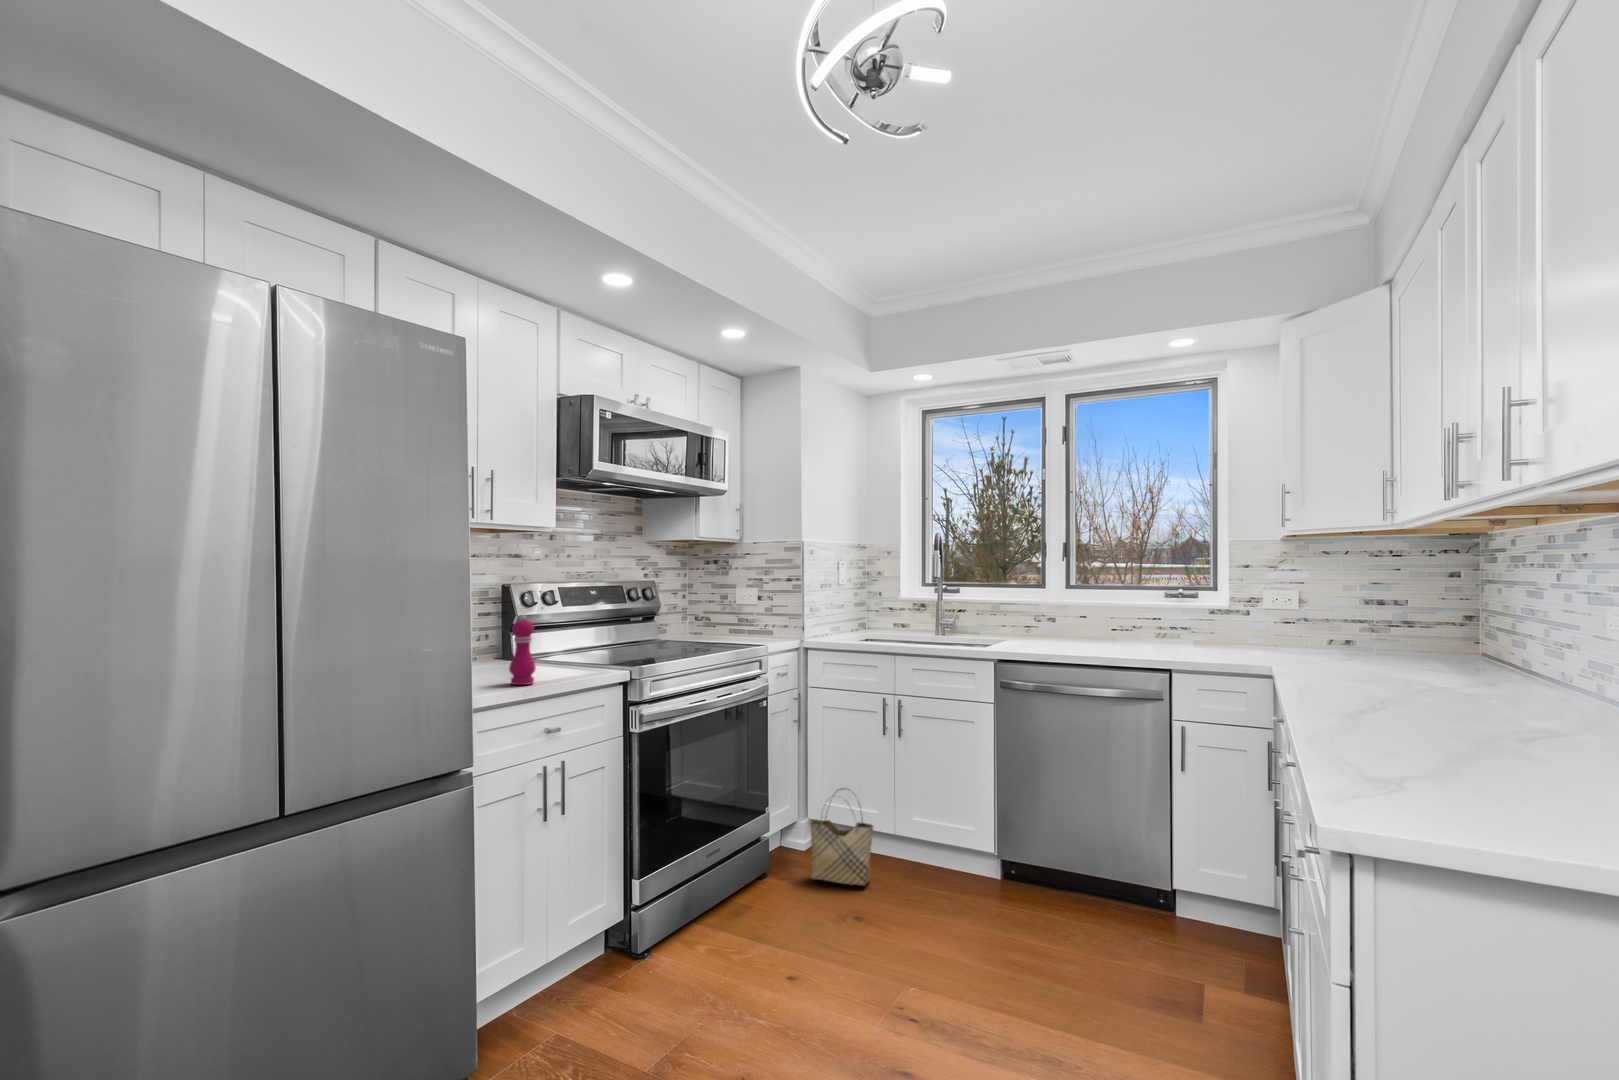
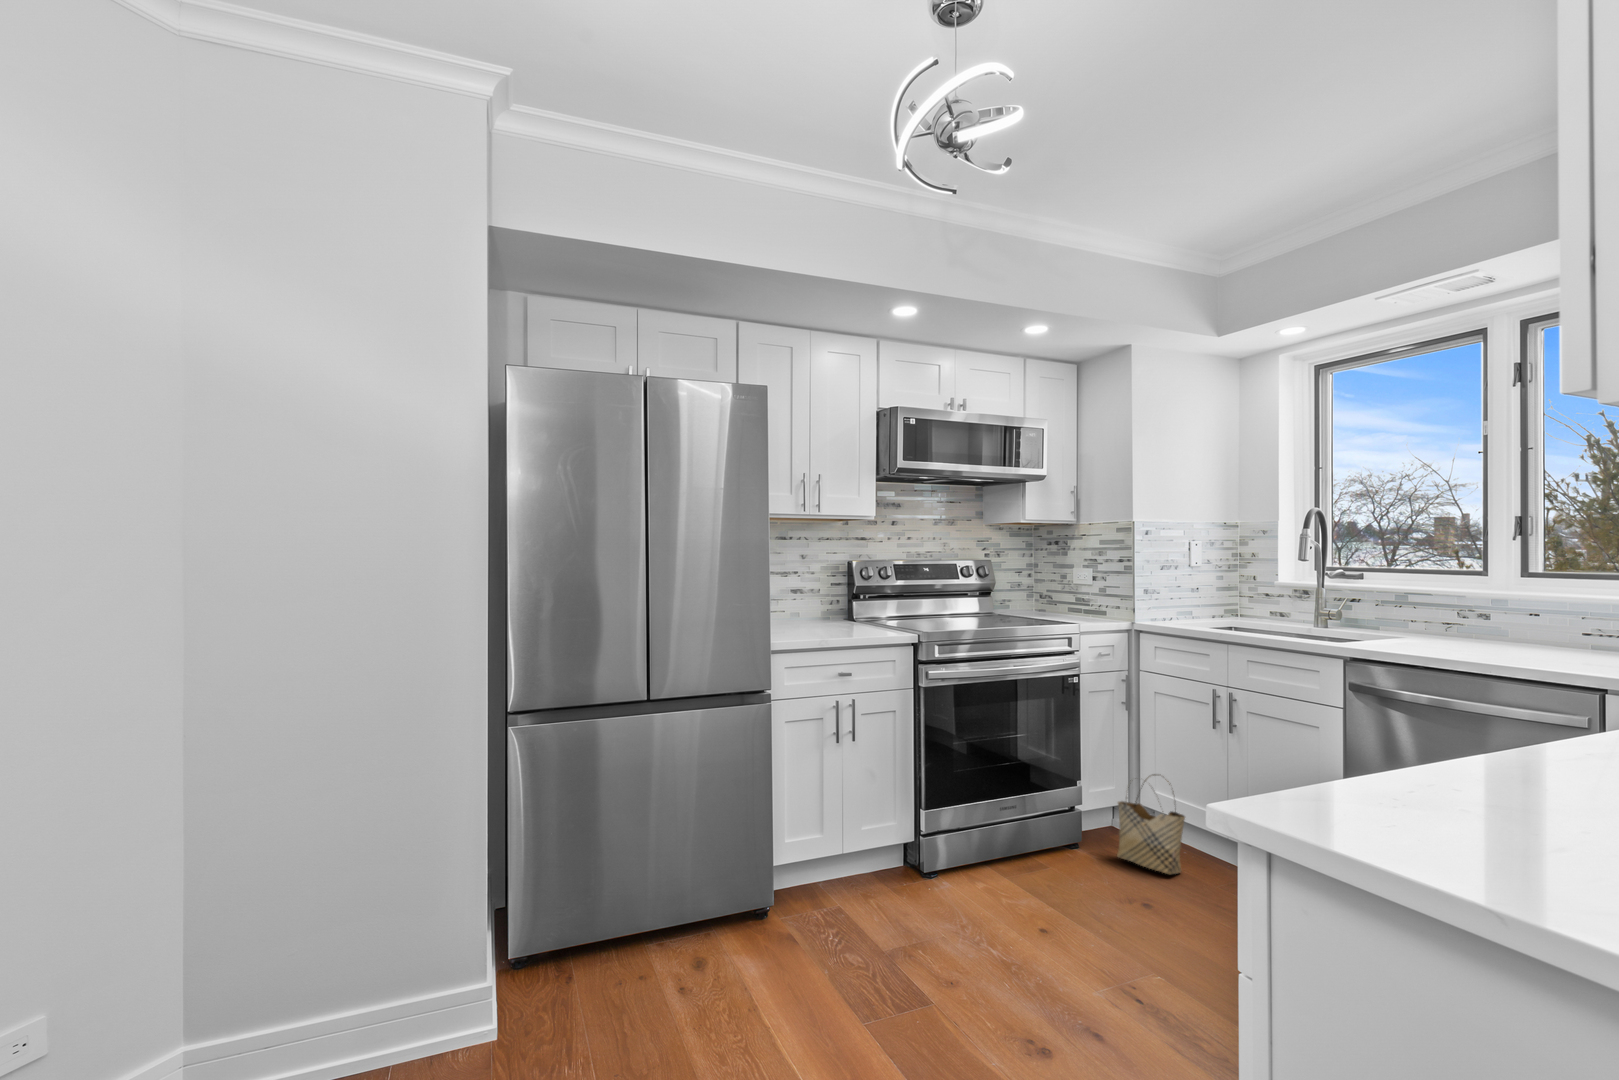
pepper mill: present [509,615,536,685] -> none [815,584,834,638]

